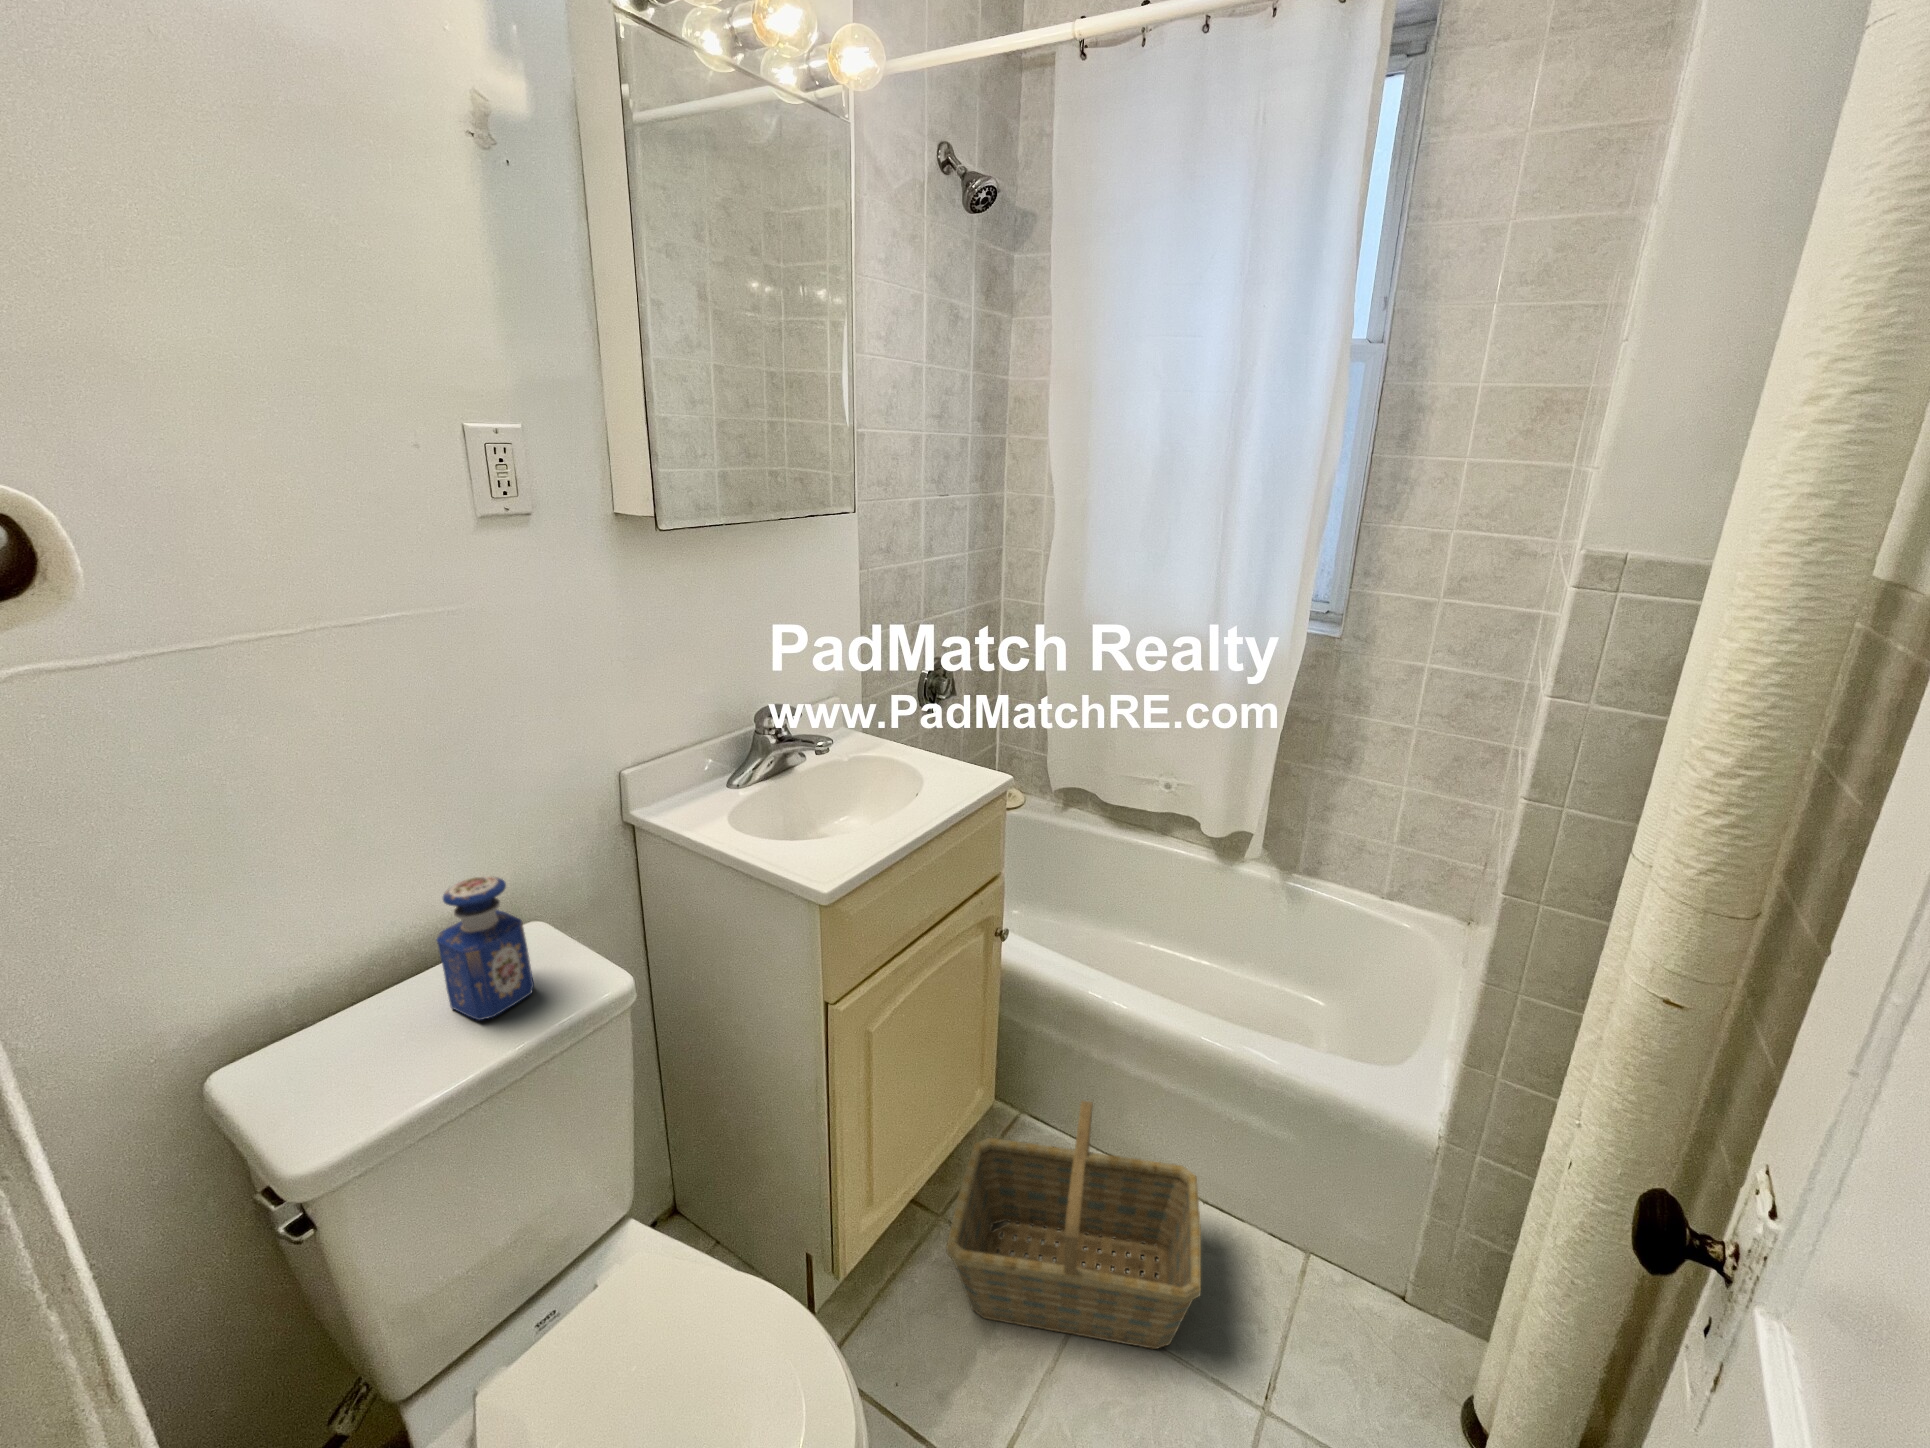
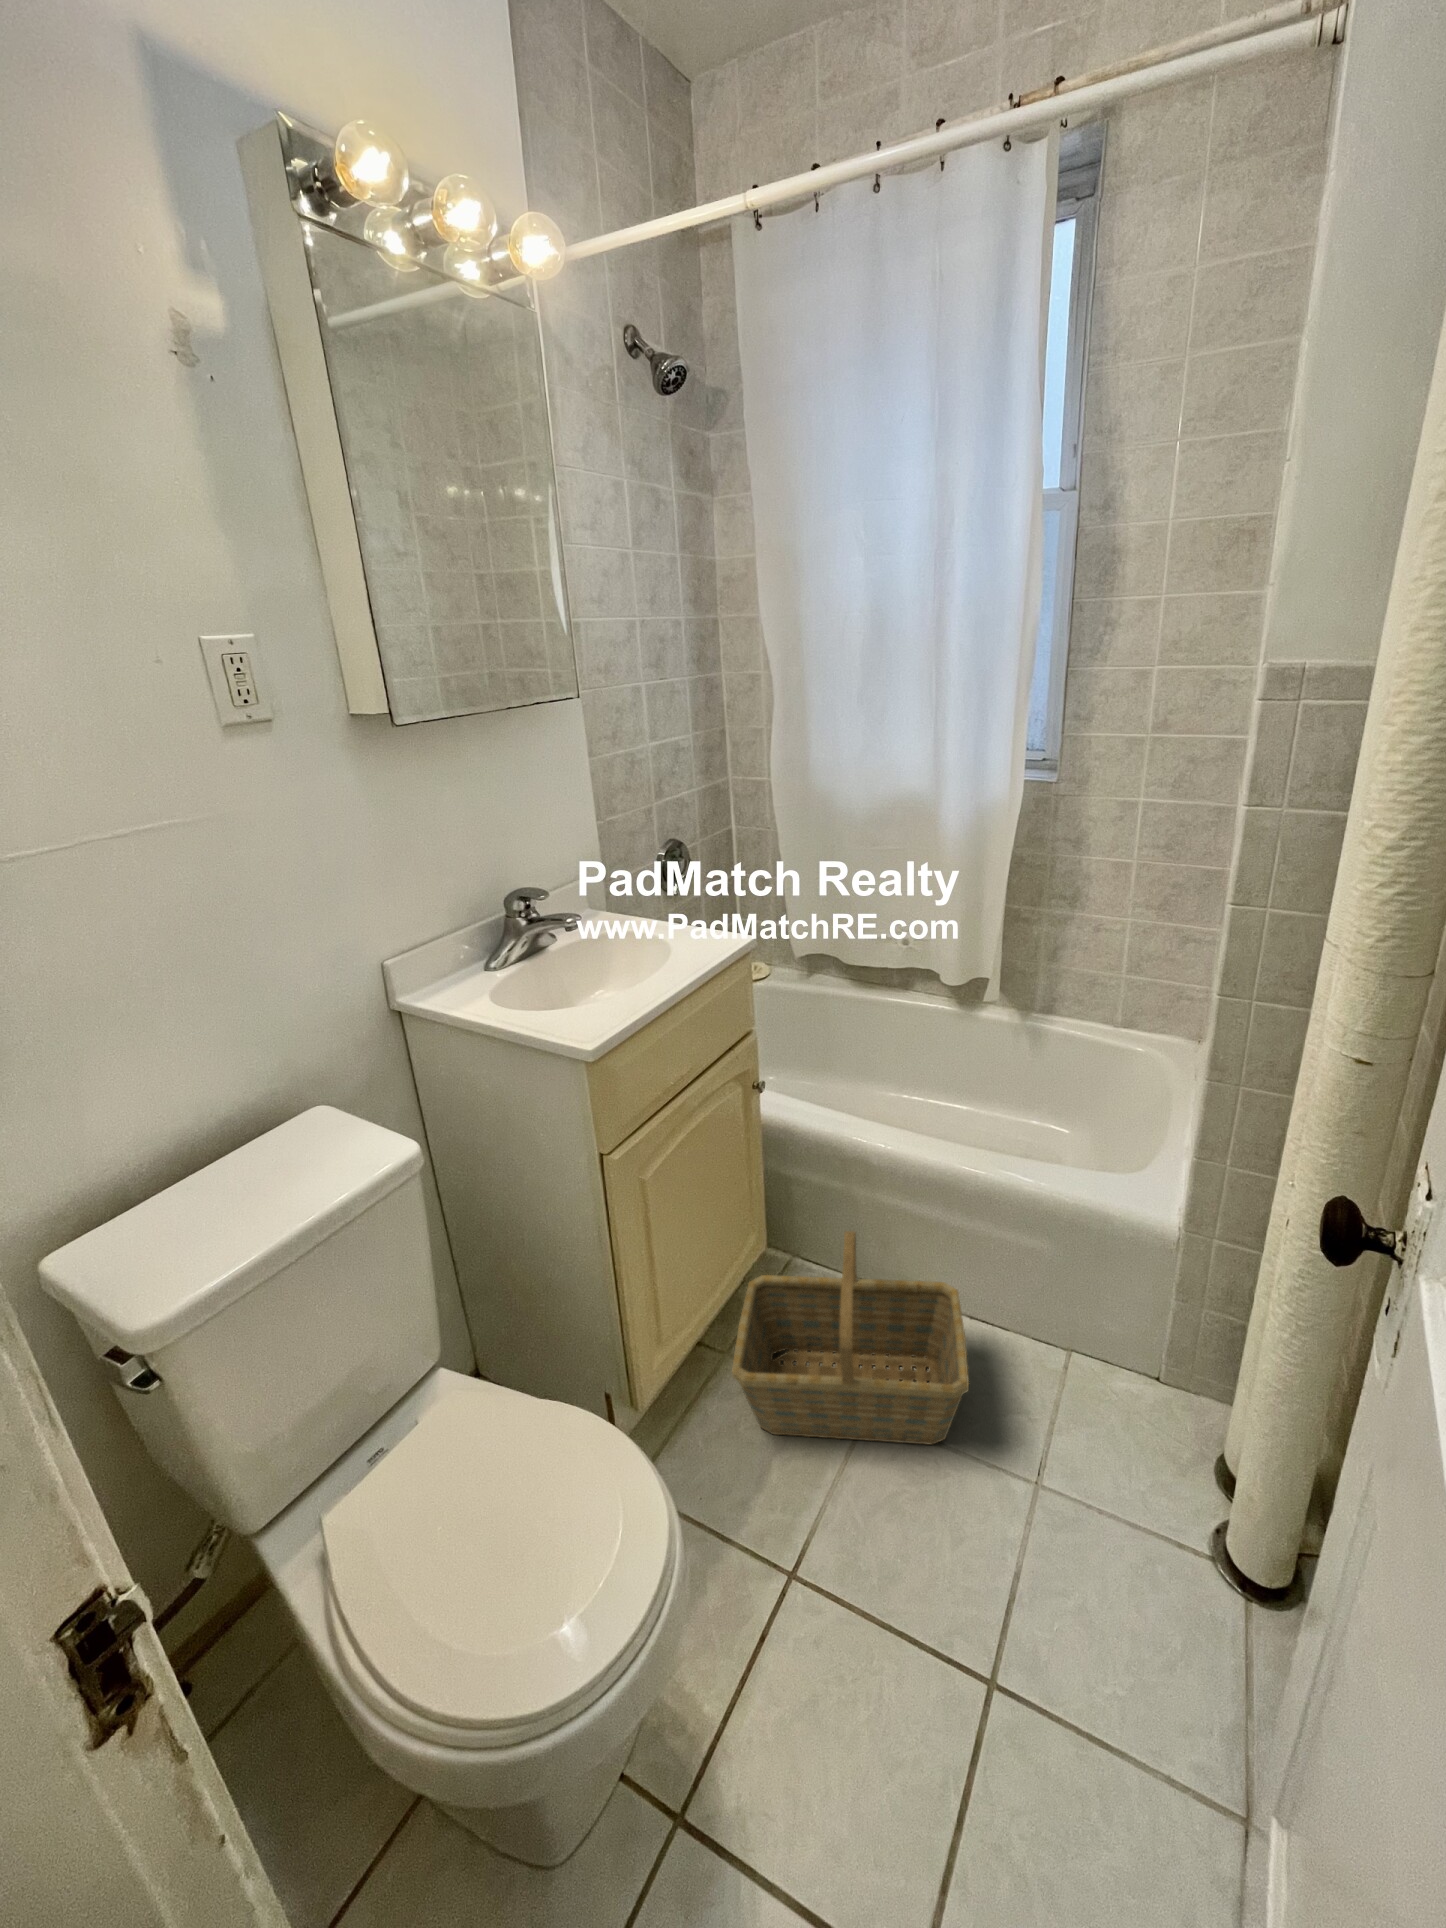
perfume bottle: present [437,876,534,1020] -> none [235,1058,328,1189]

